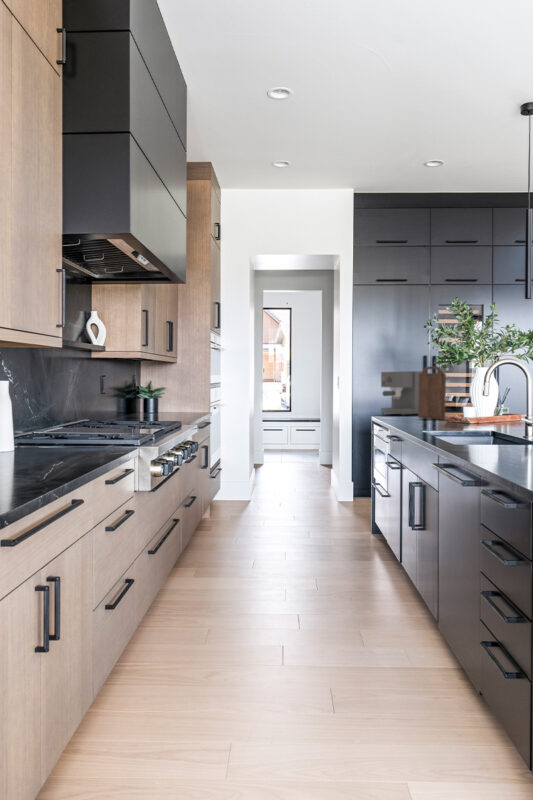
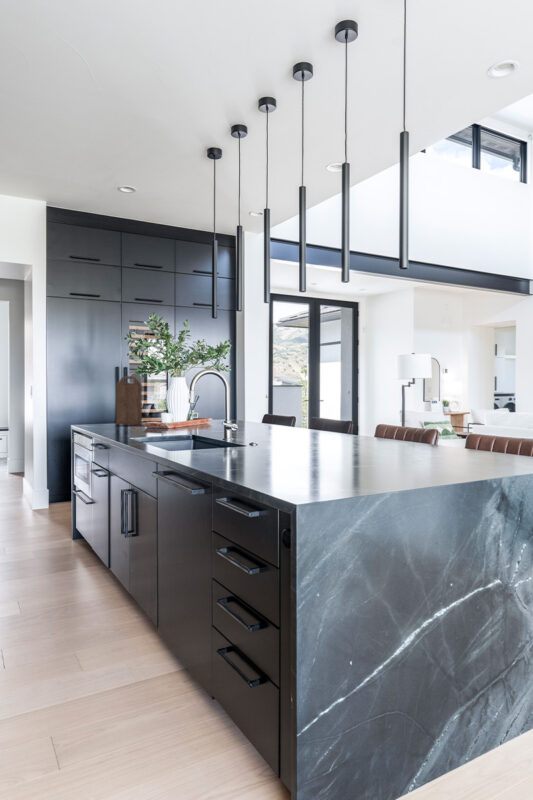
coffee maker: present [381,371,421,415] -> none [76,381,118,422]

